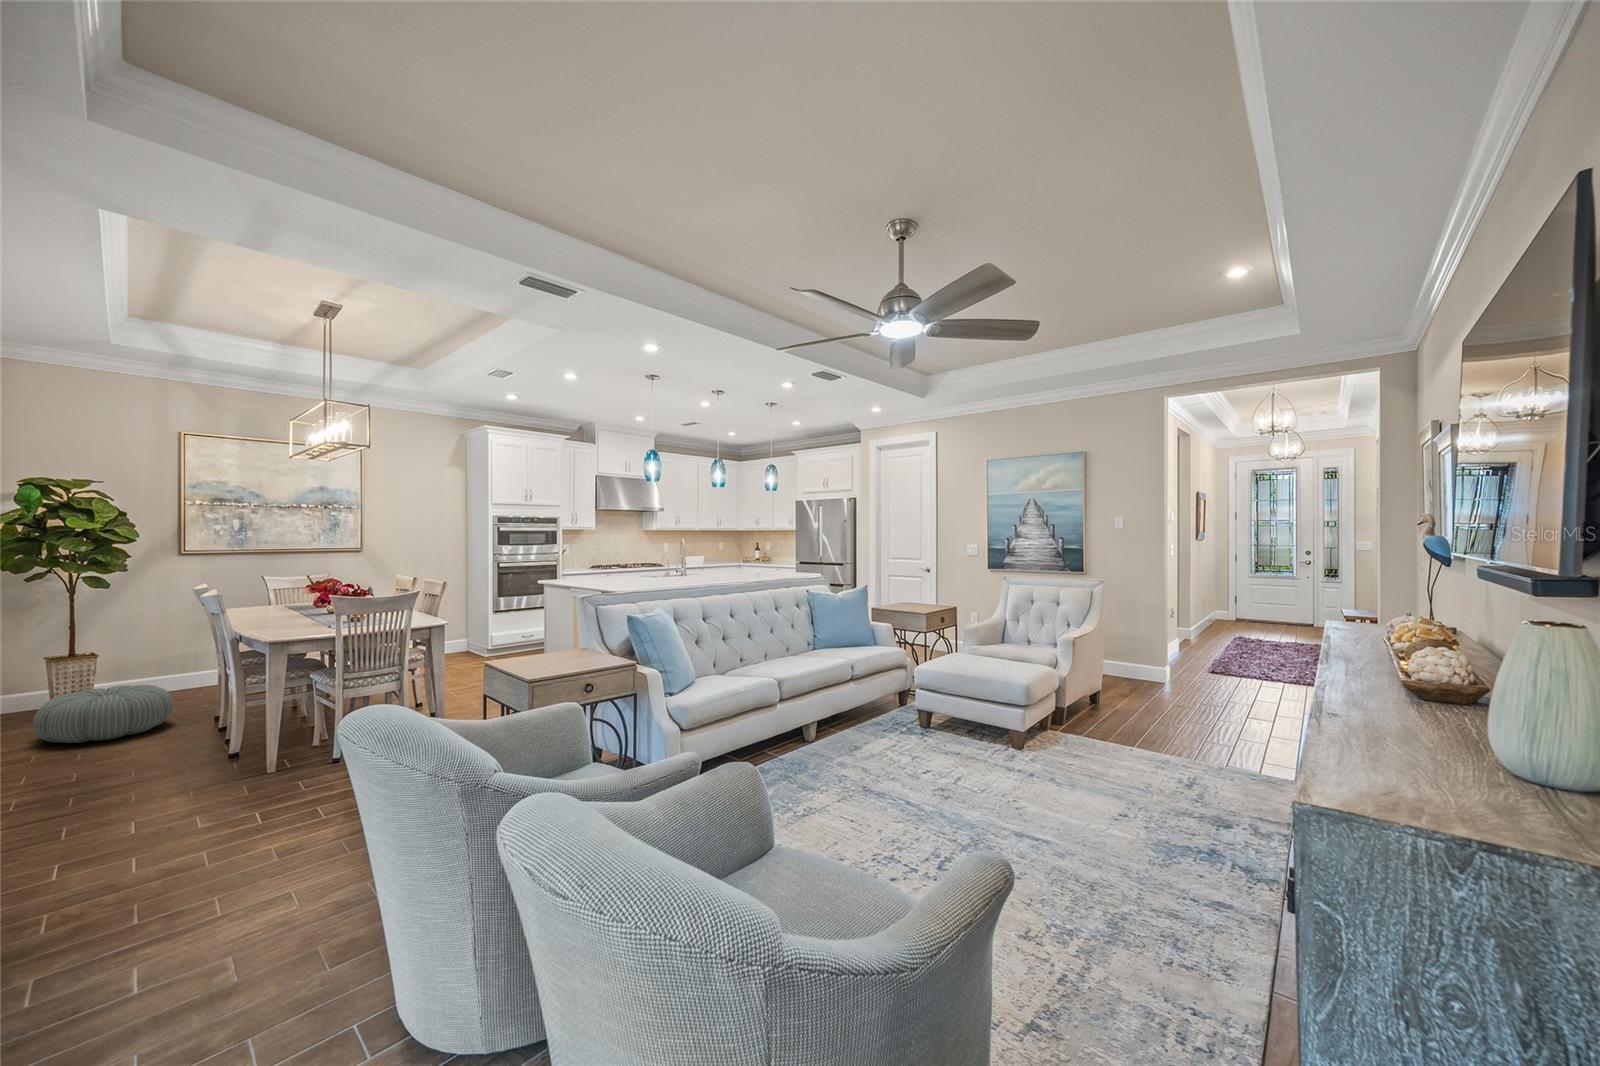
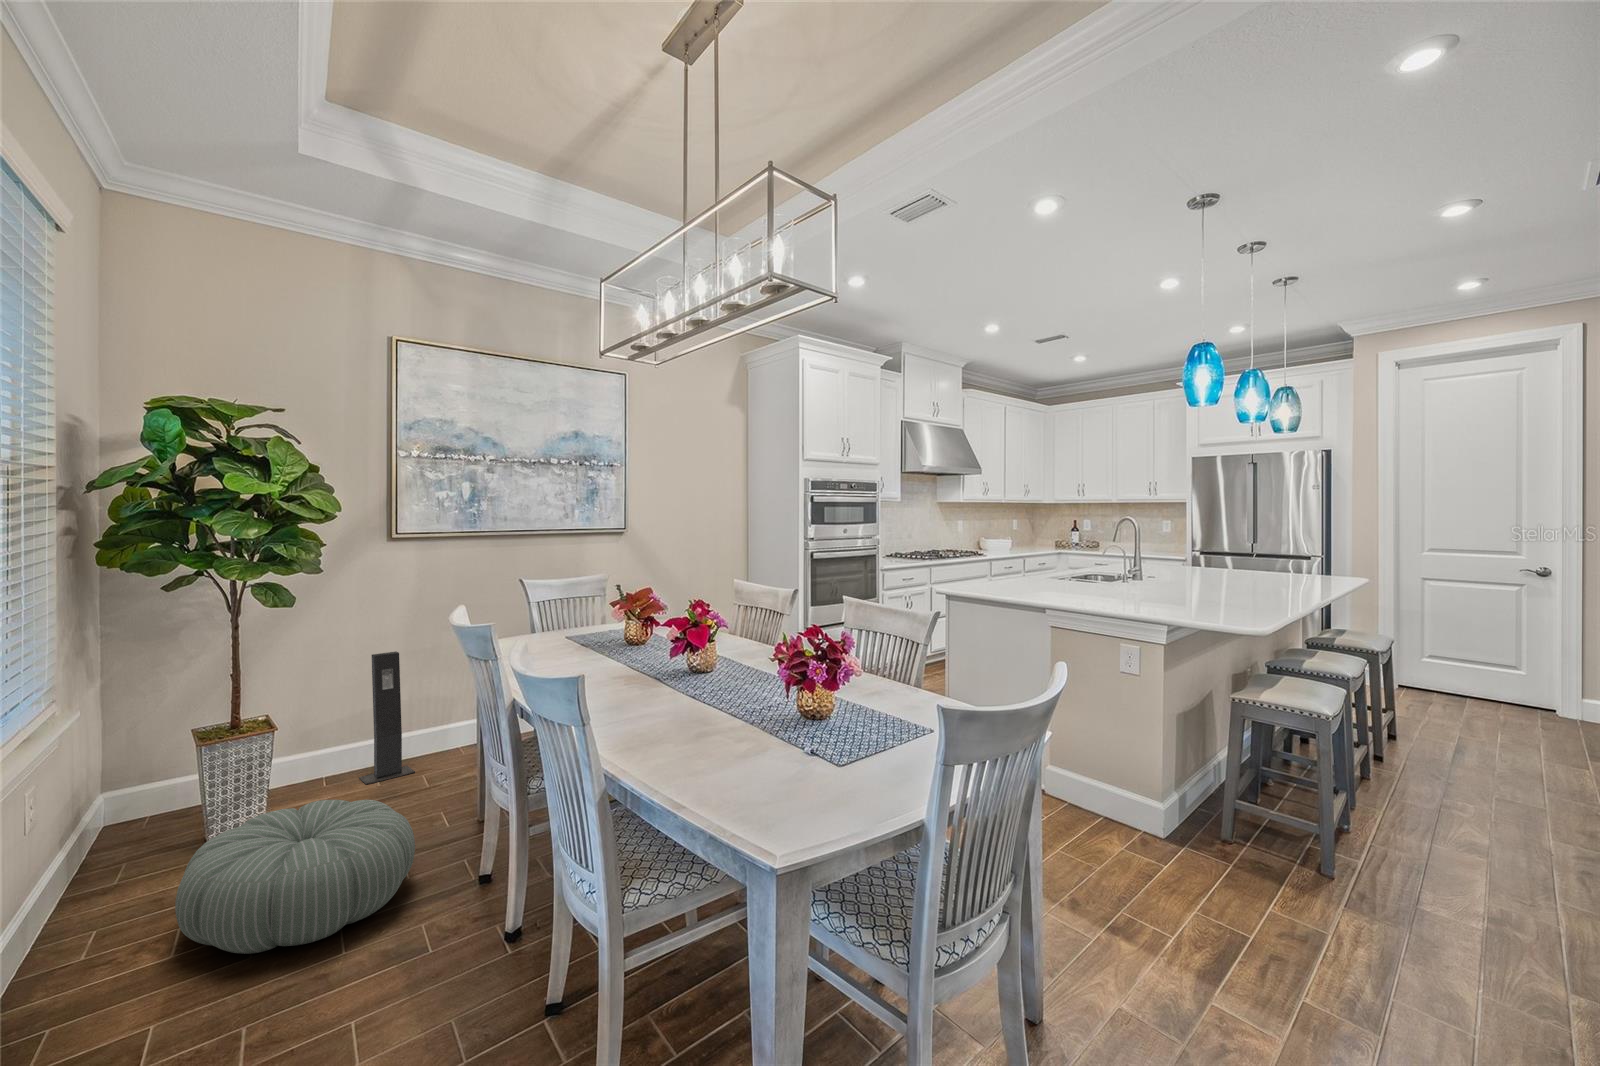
speaker: none [157,620,195,697] -> present [359,651,415,785]

